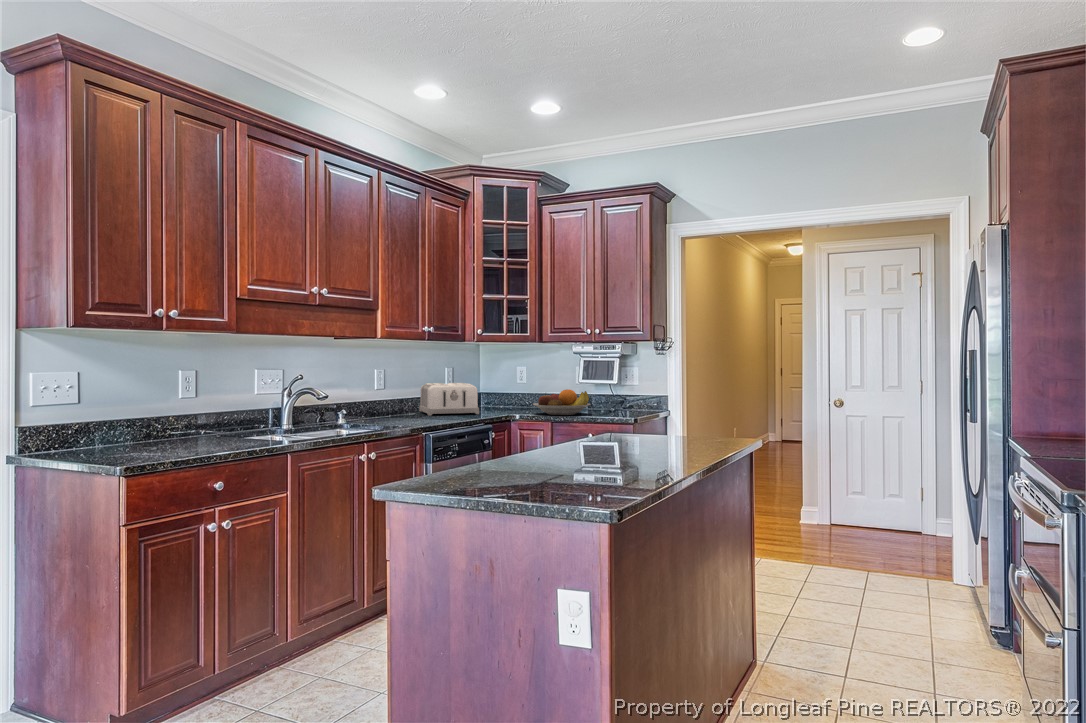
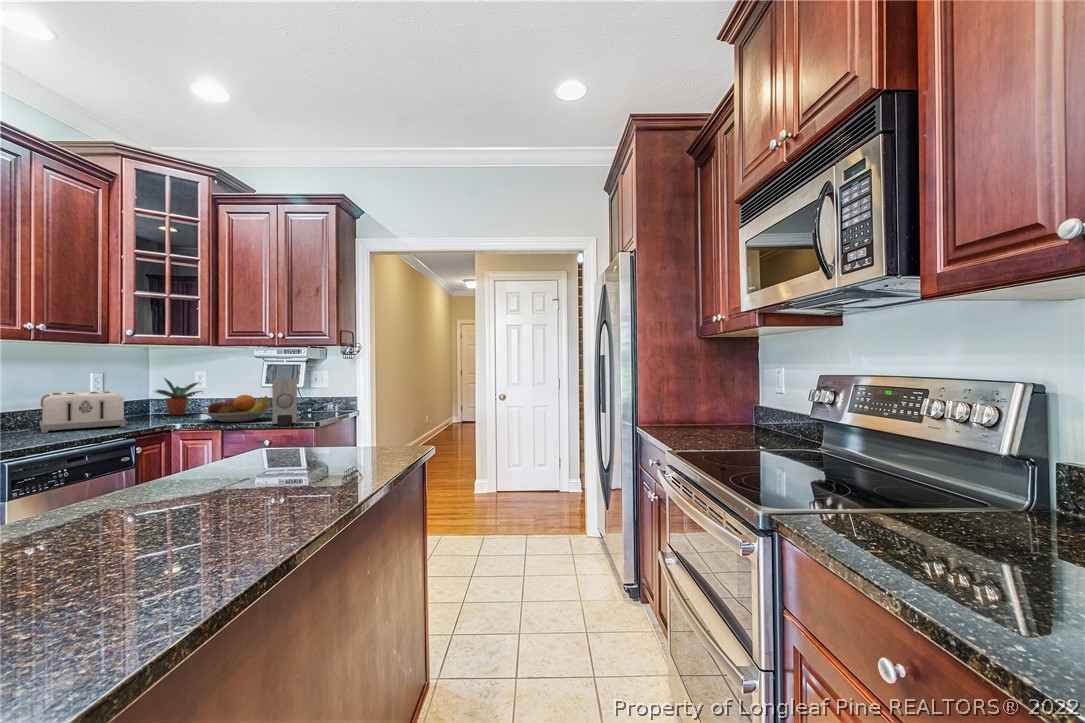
potted plant: none [484,372,526,408] -> present [156,379,202,415]
soap dispenser: none [595,374,618,420] -> present [272,379,297,426]

